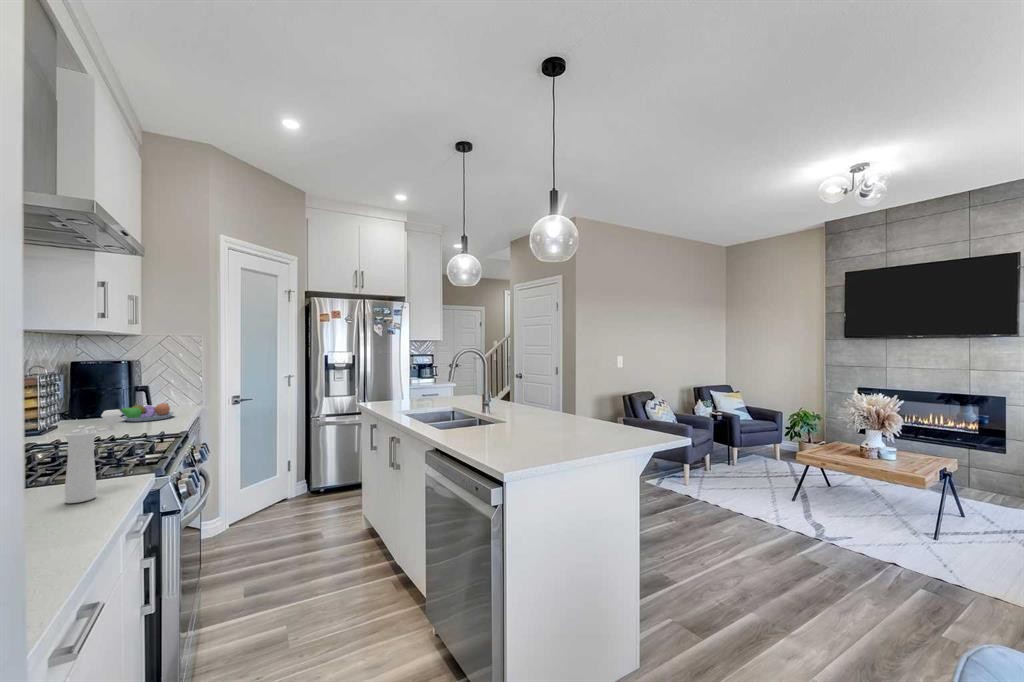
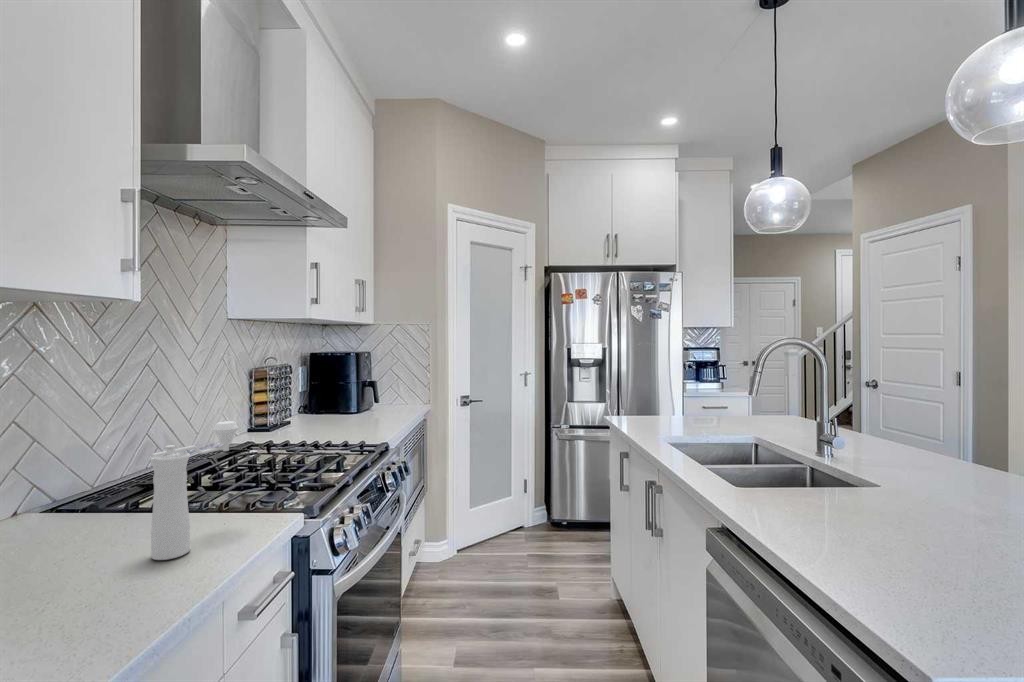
fruit bowl: present [117,403,175,422] -> none [339,400,394,422]

